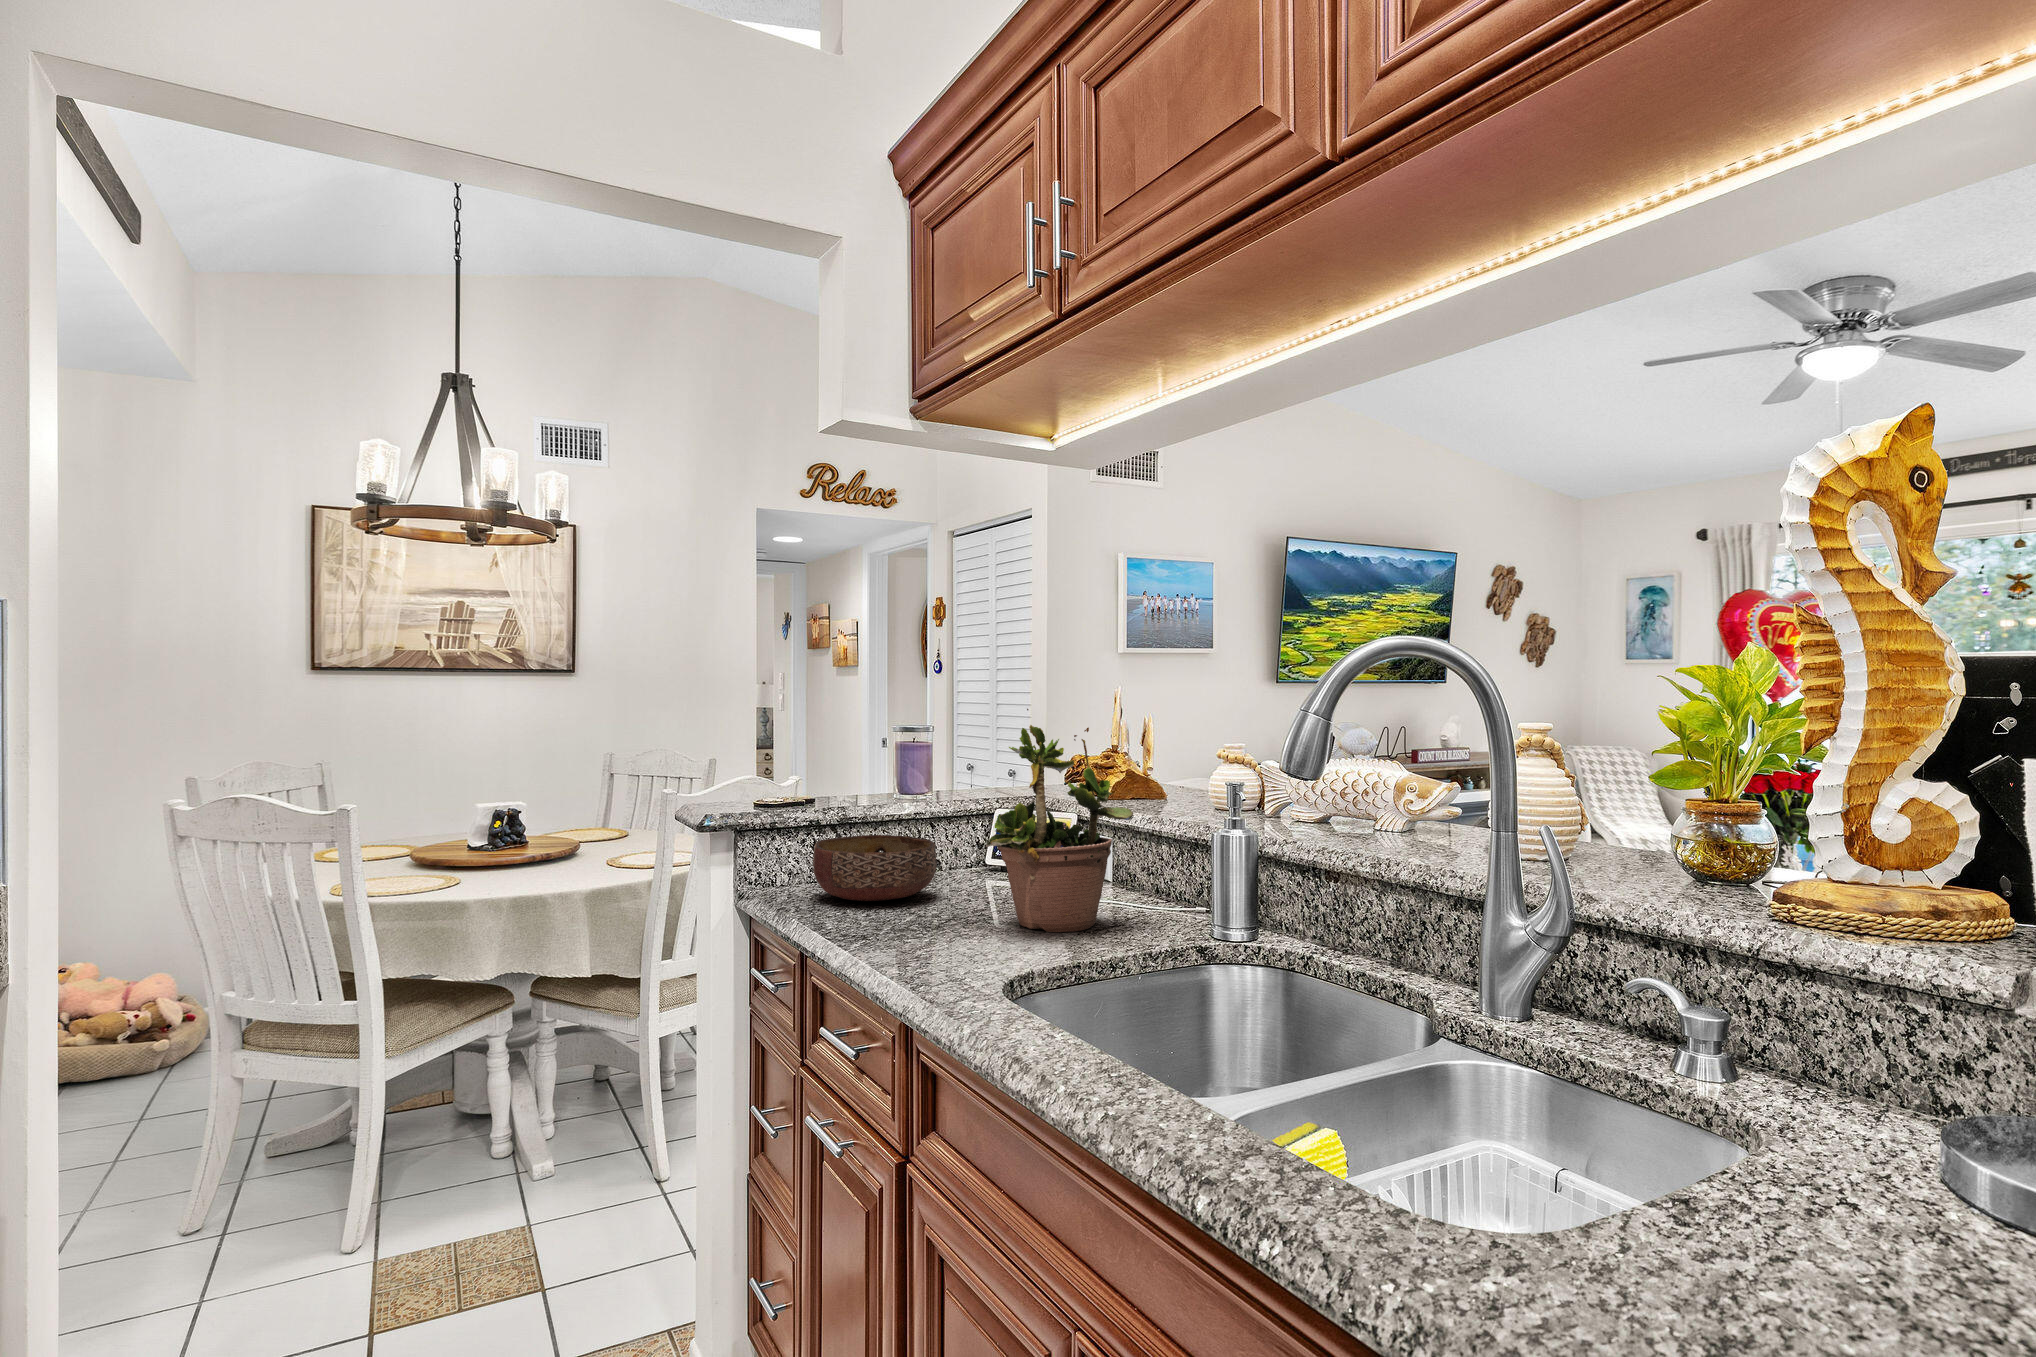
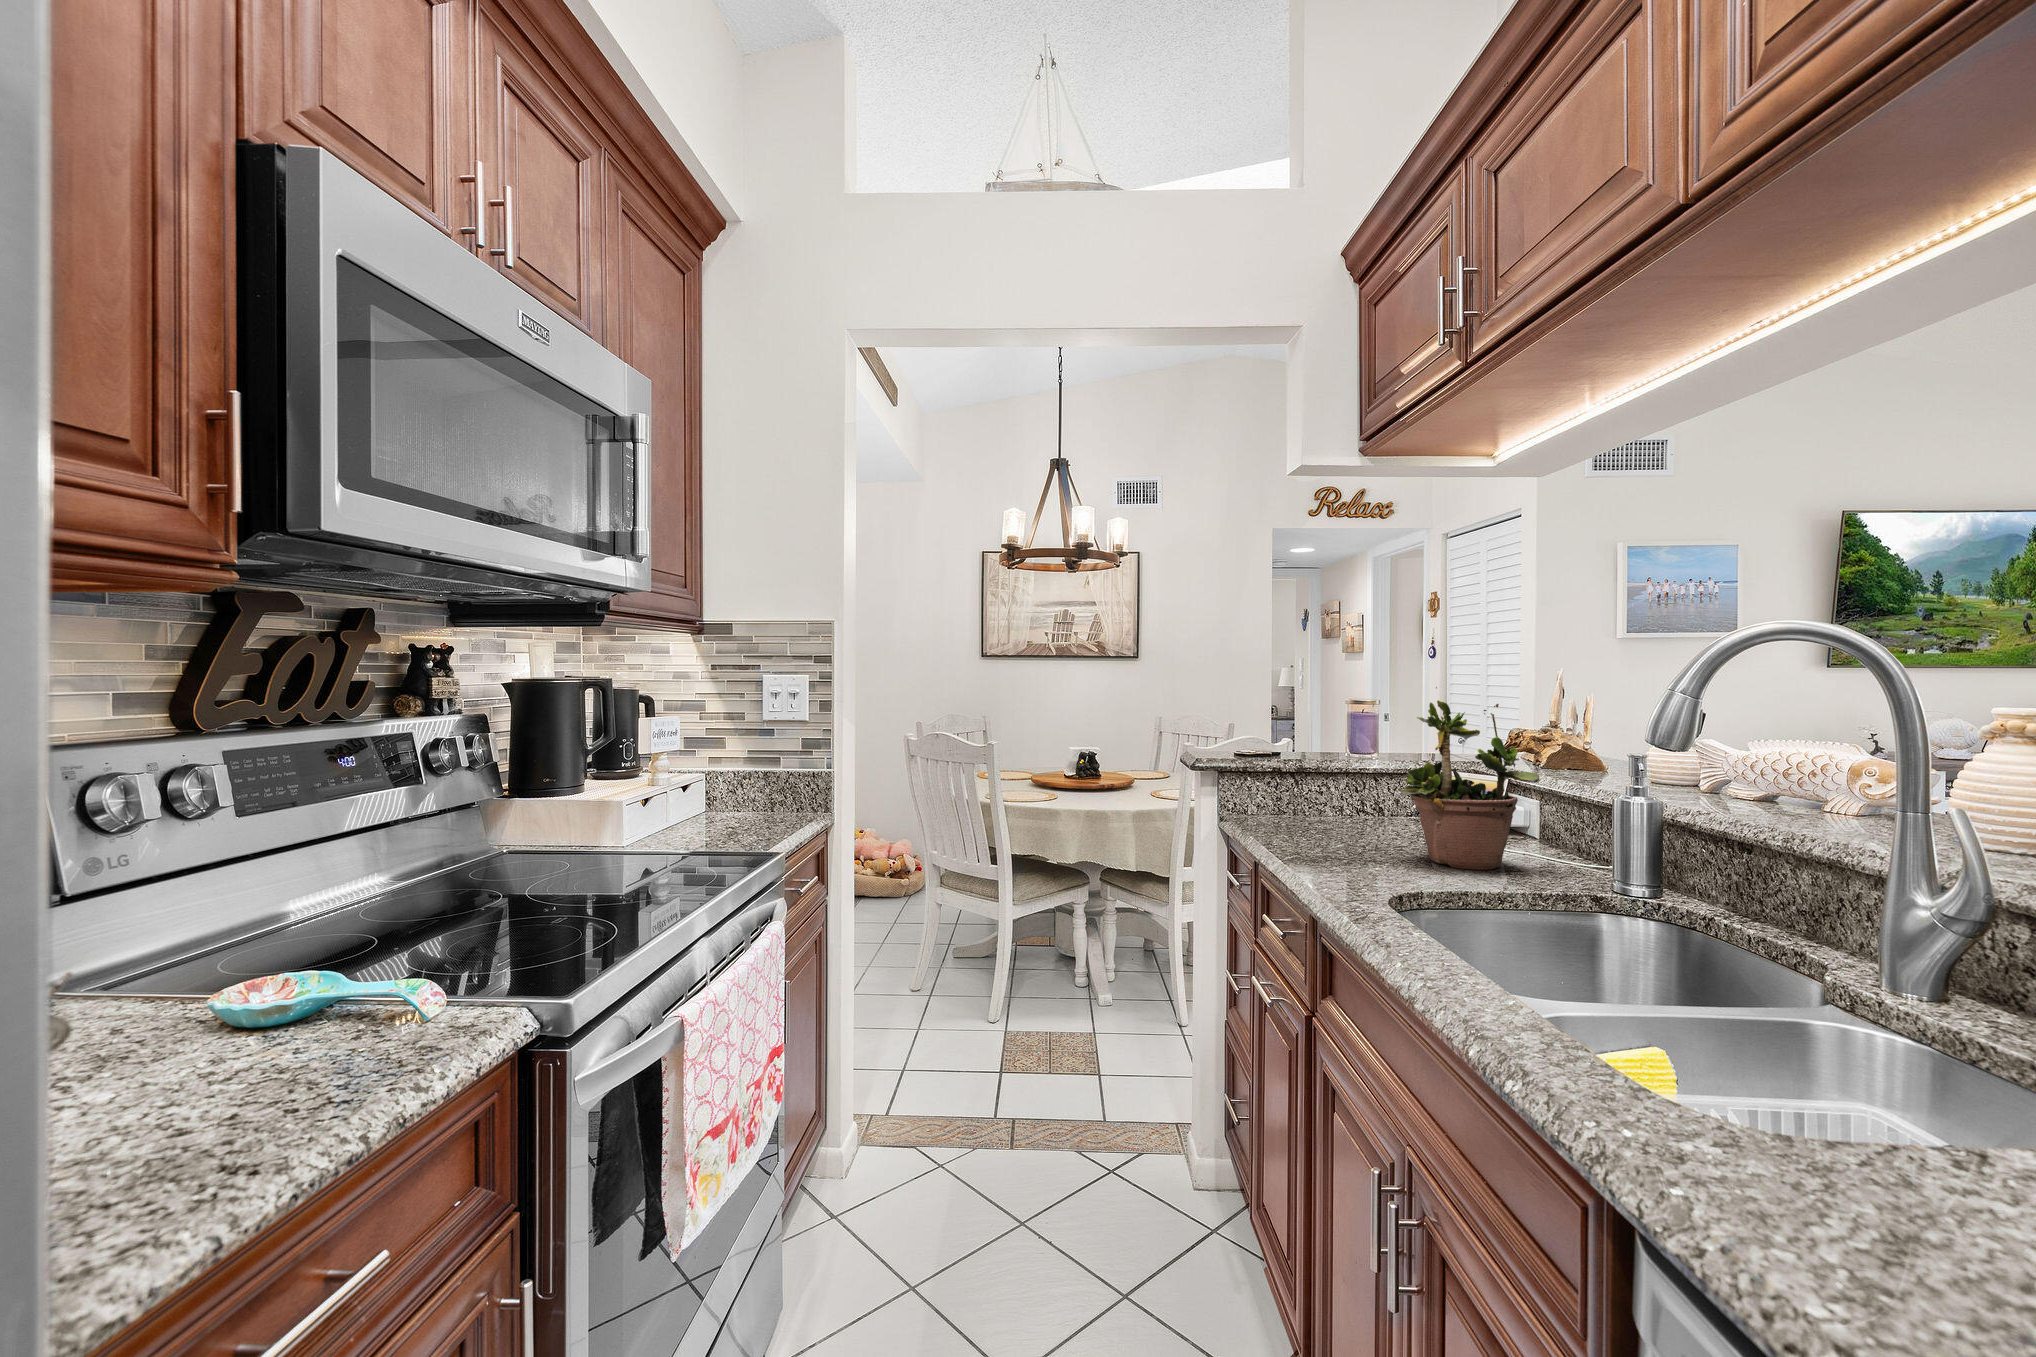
bowl: present [813,835,937,901] -> none [1273,782,1371,831]

